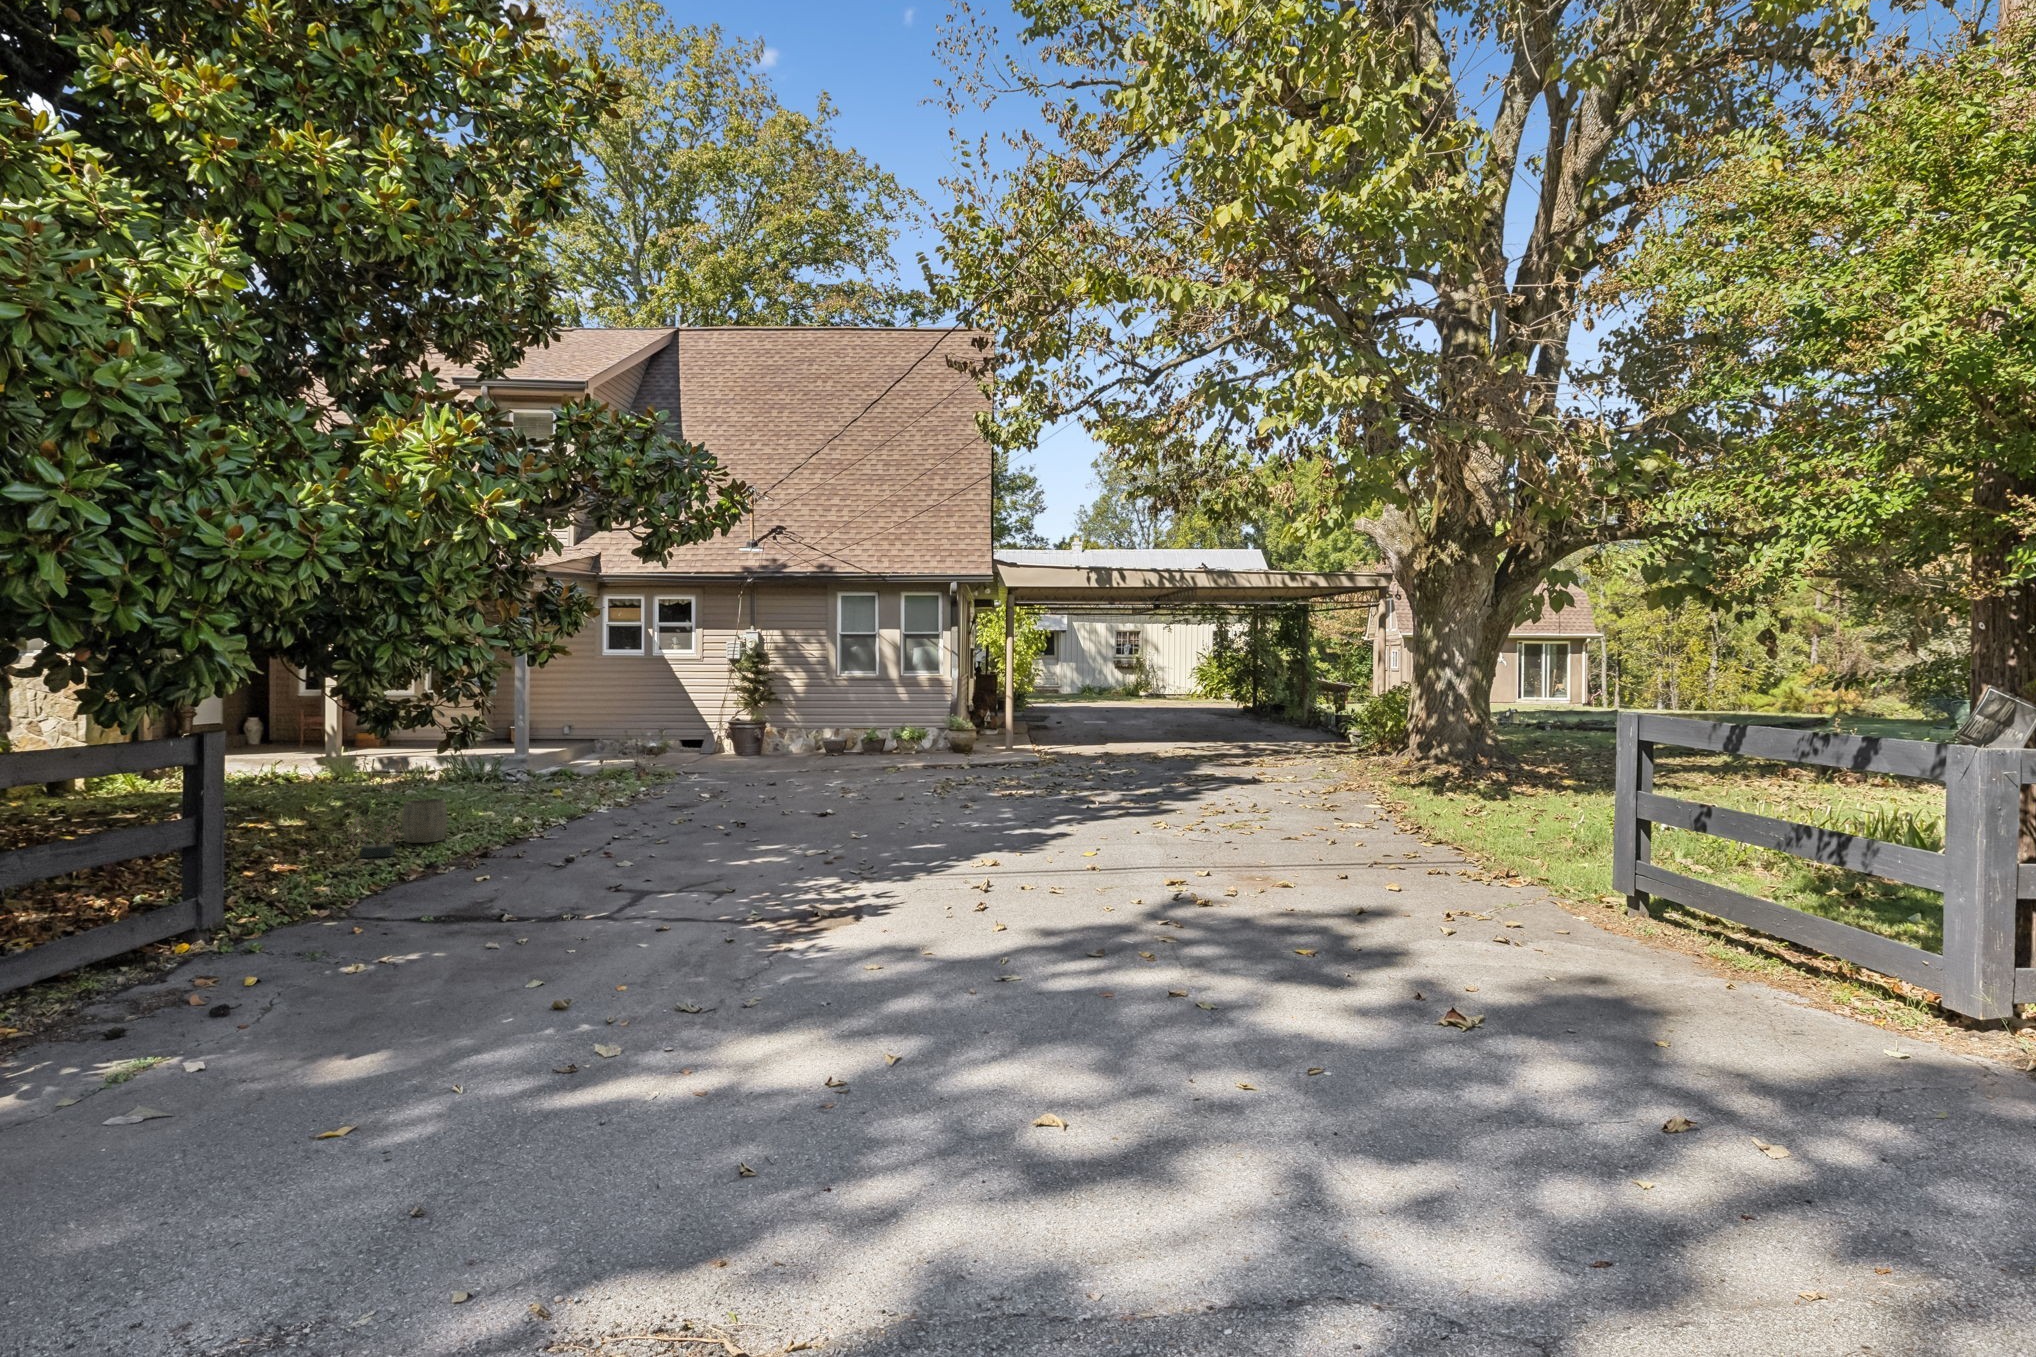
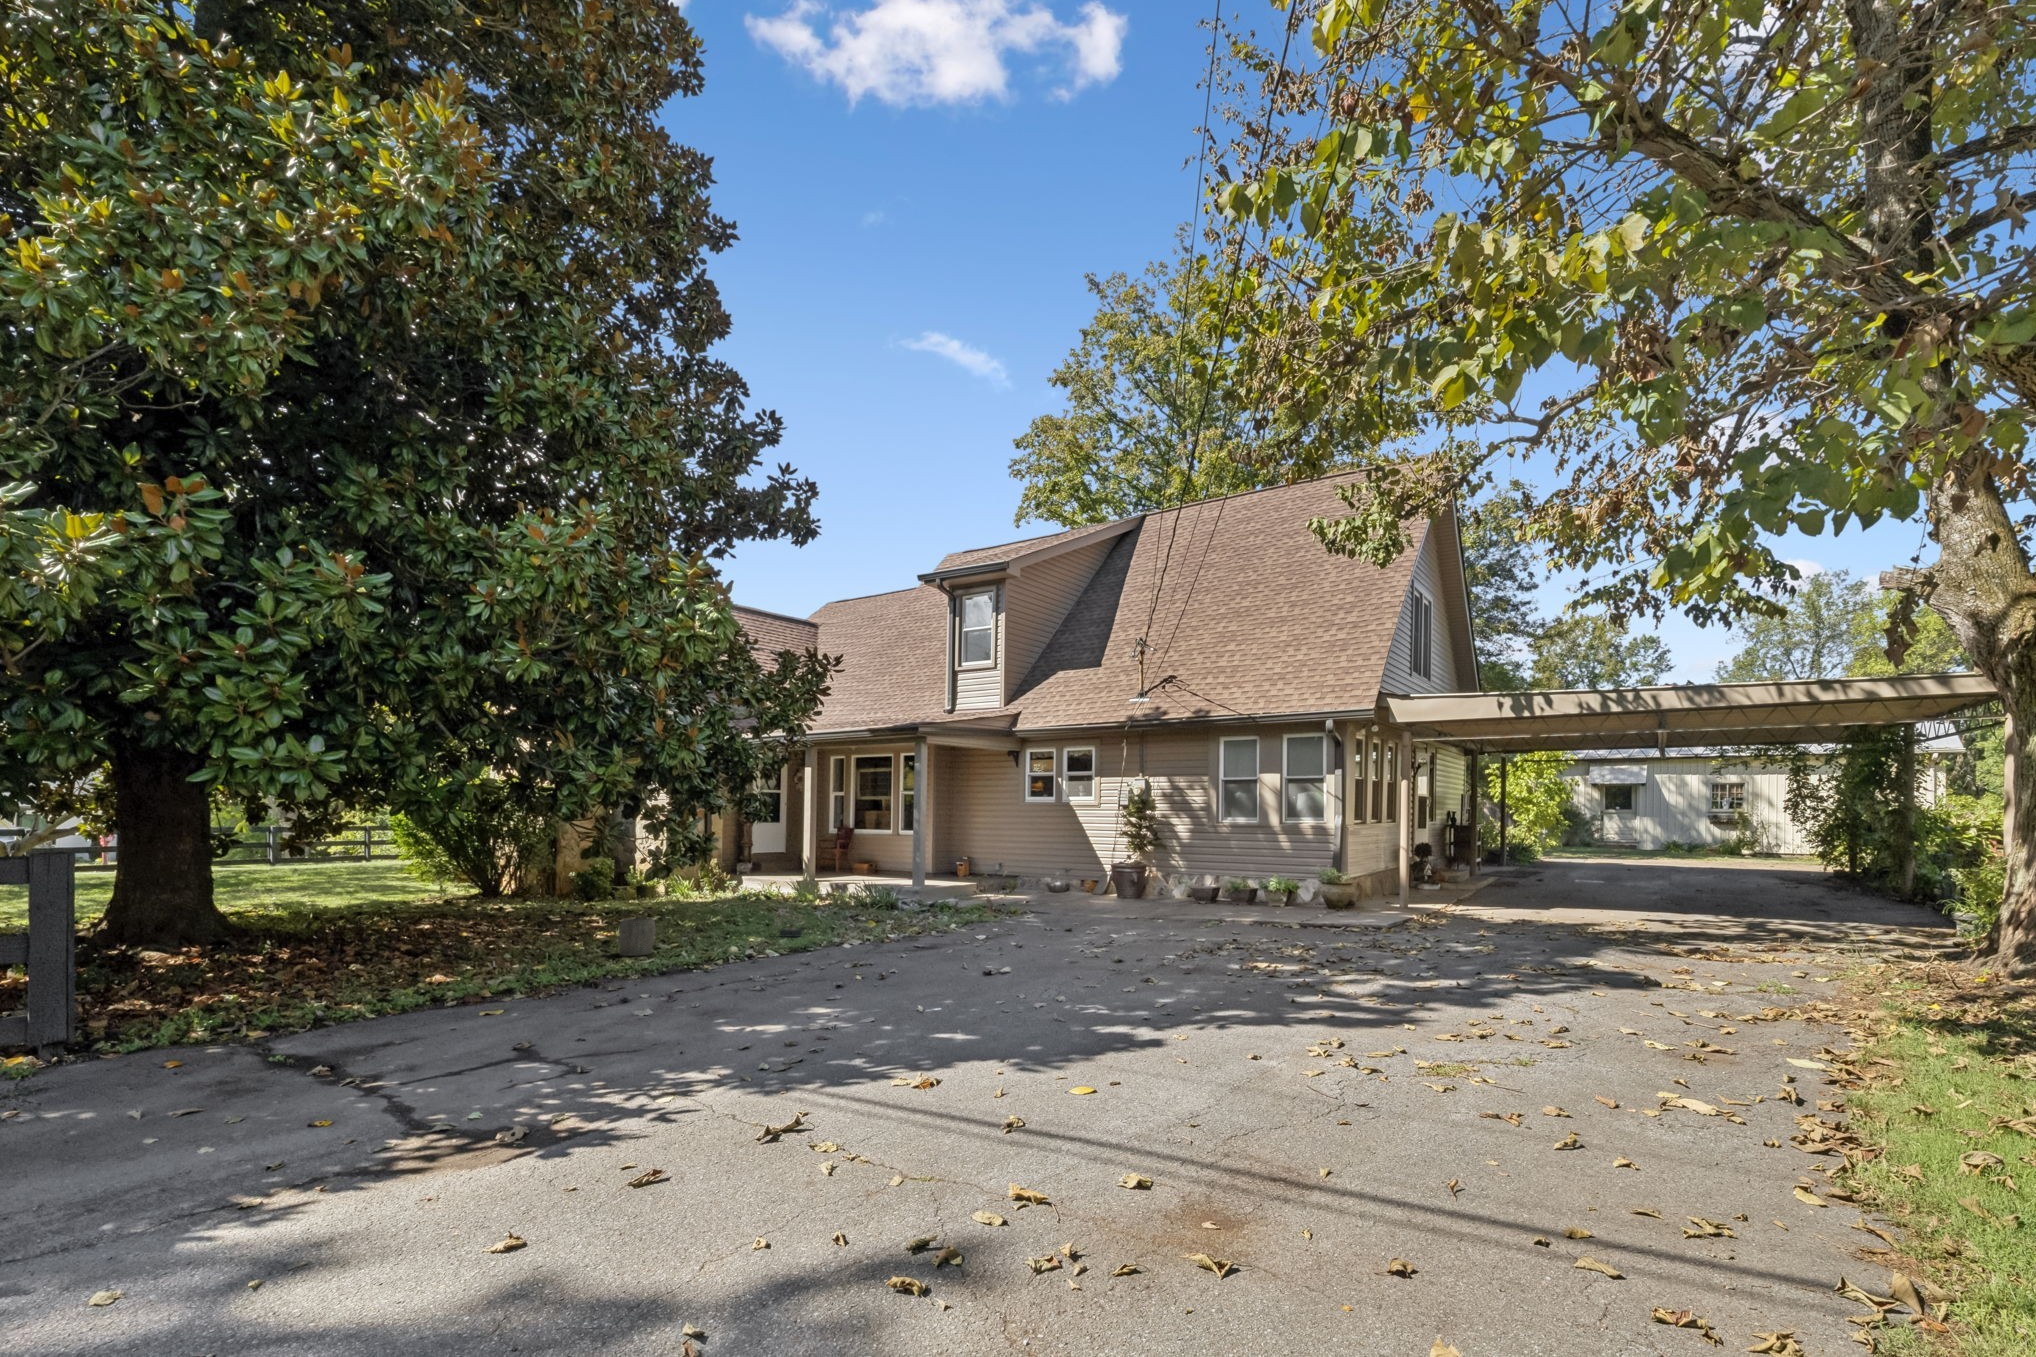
decorative plant: present [351,818,401,858] -> present [775,914,803,937]

